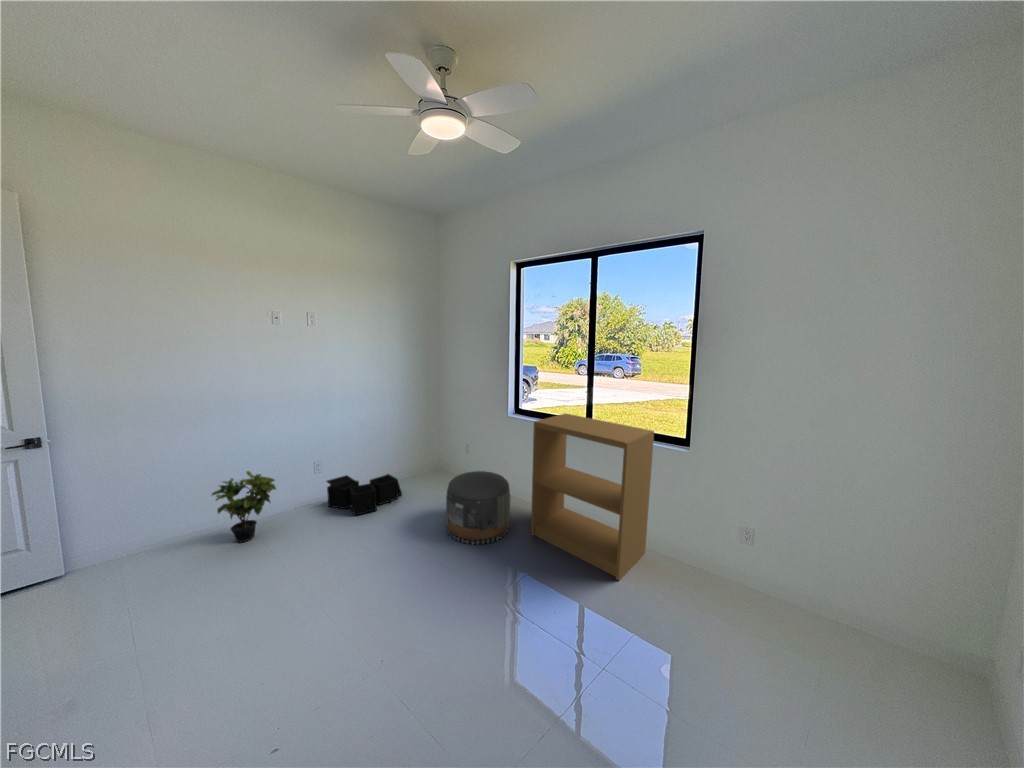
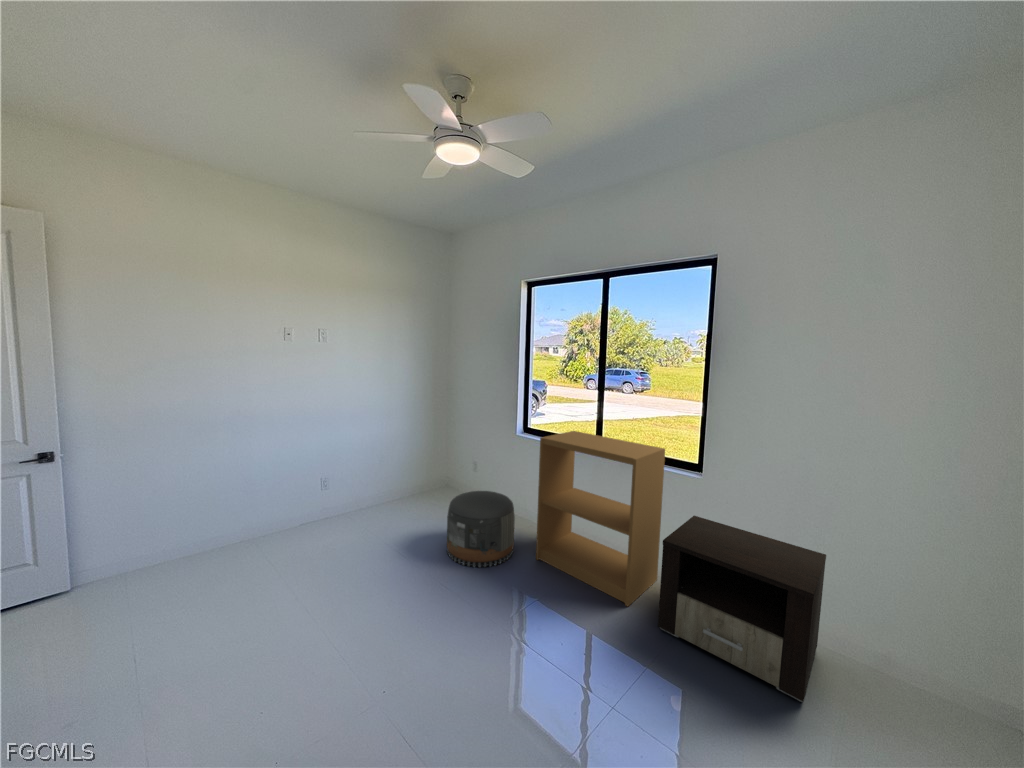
potted plant: present [212,471,276,542] -> none [205,484,271,560]
storage bin: present [327,474,402,516] -> none [321,493,400,536]
nightstand: none [648,494,810,674] -> present [658,516,826,702]

